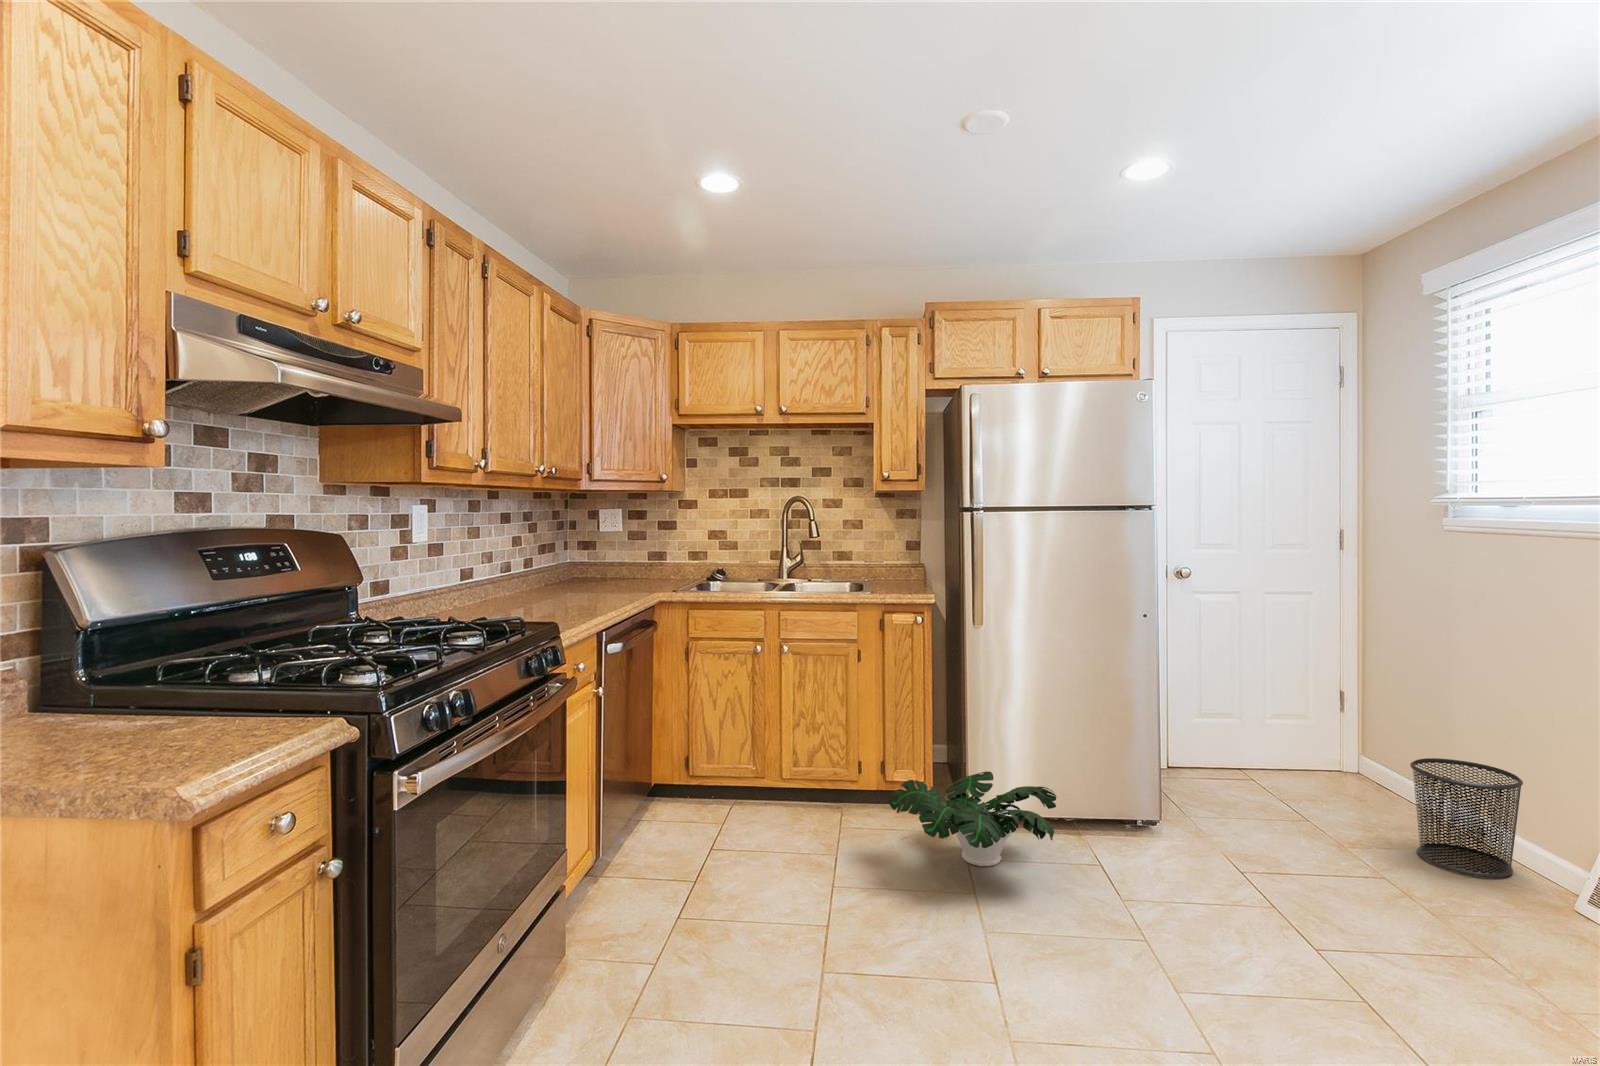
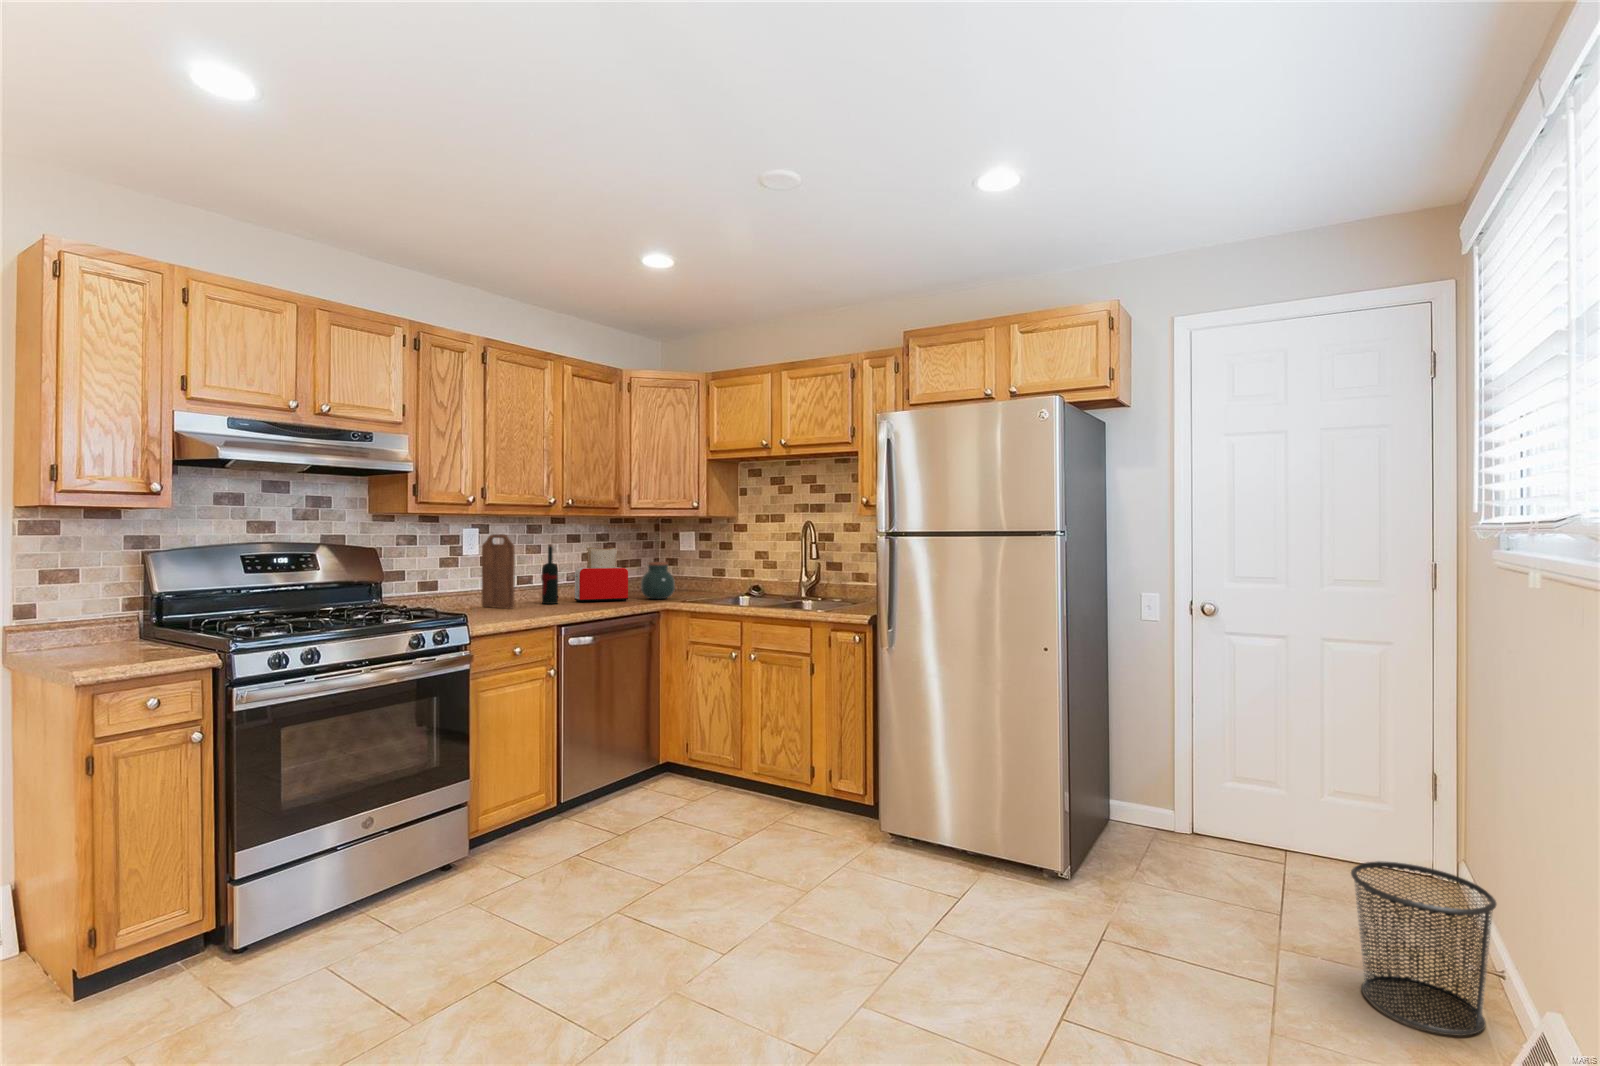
cutting board: none [443,512,504,612] -> present [482,534,515,608]
wine bottle: none [507,525,529,603] -> present [541,544,558,604]
toaster: none [532,529,600,598] -> present [573,548,628,602]
jar: none [600,545,641,590] -> present [641,562,675,599]
potted plant: present [889,771,1056,866] -> none [760,786,926,879]

